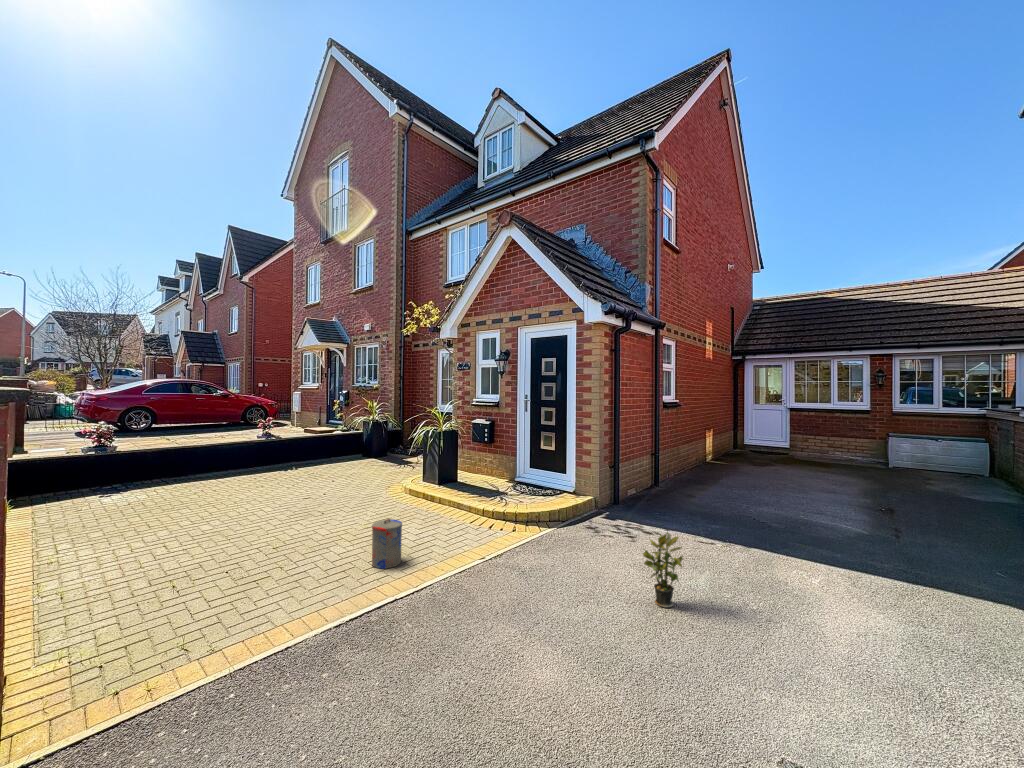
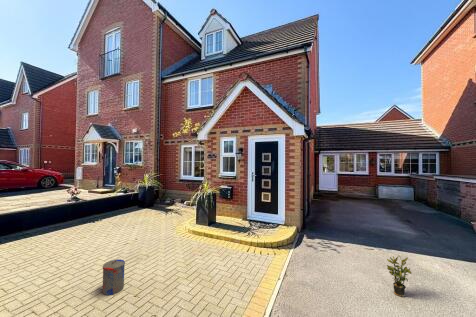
trash can: present [372,519,402,569] -> present [102,259,125,295]

